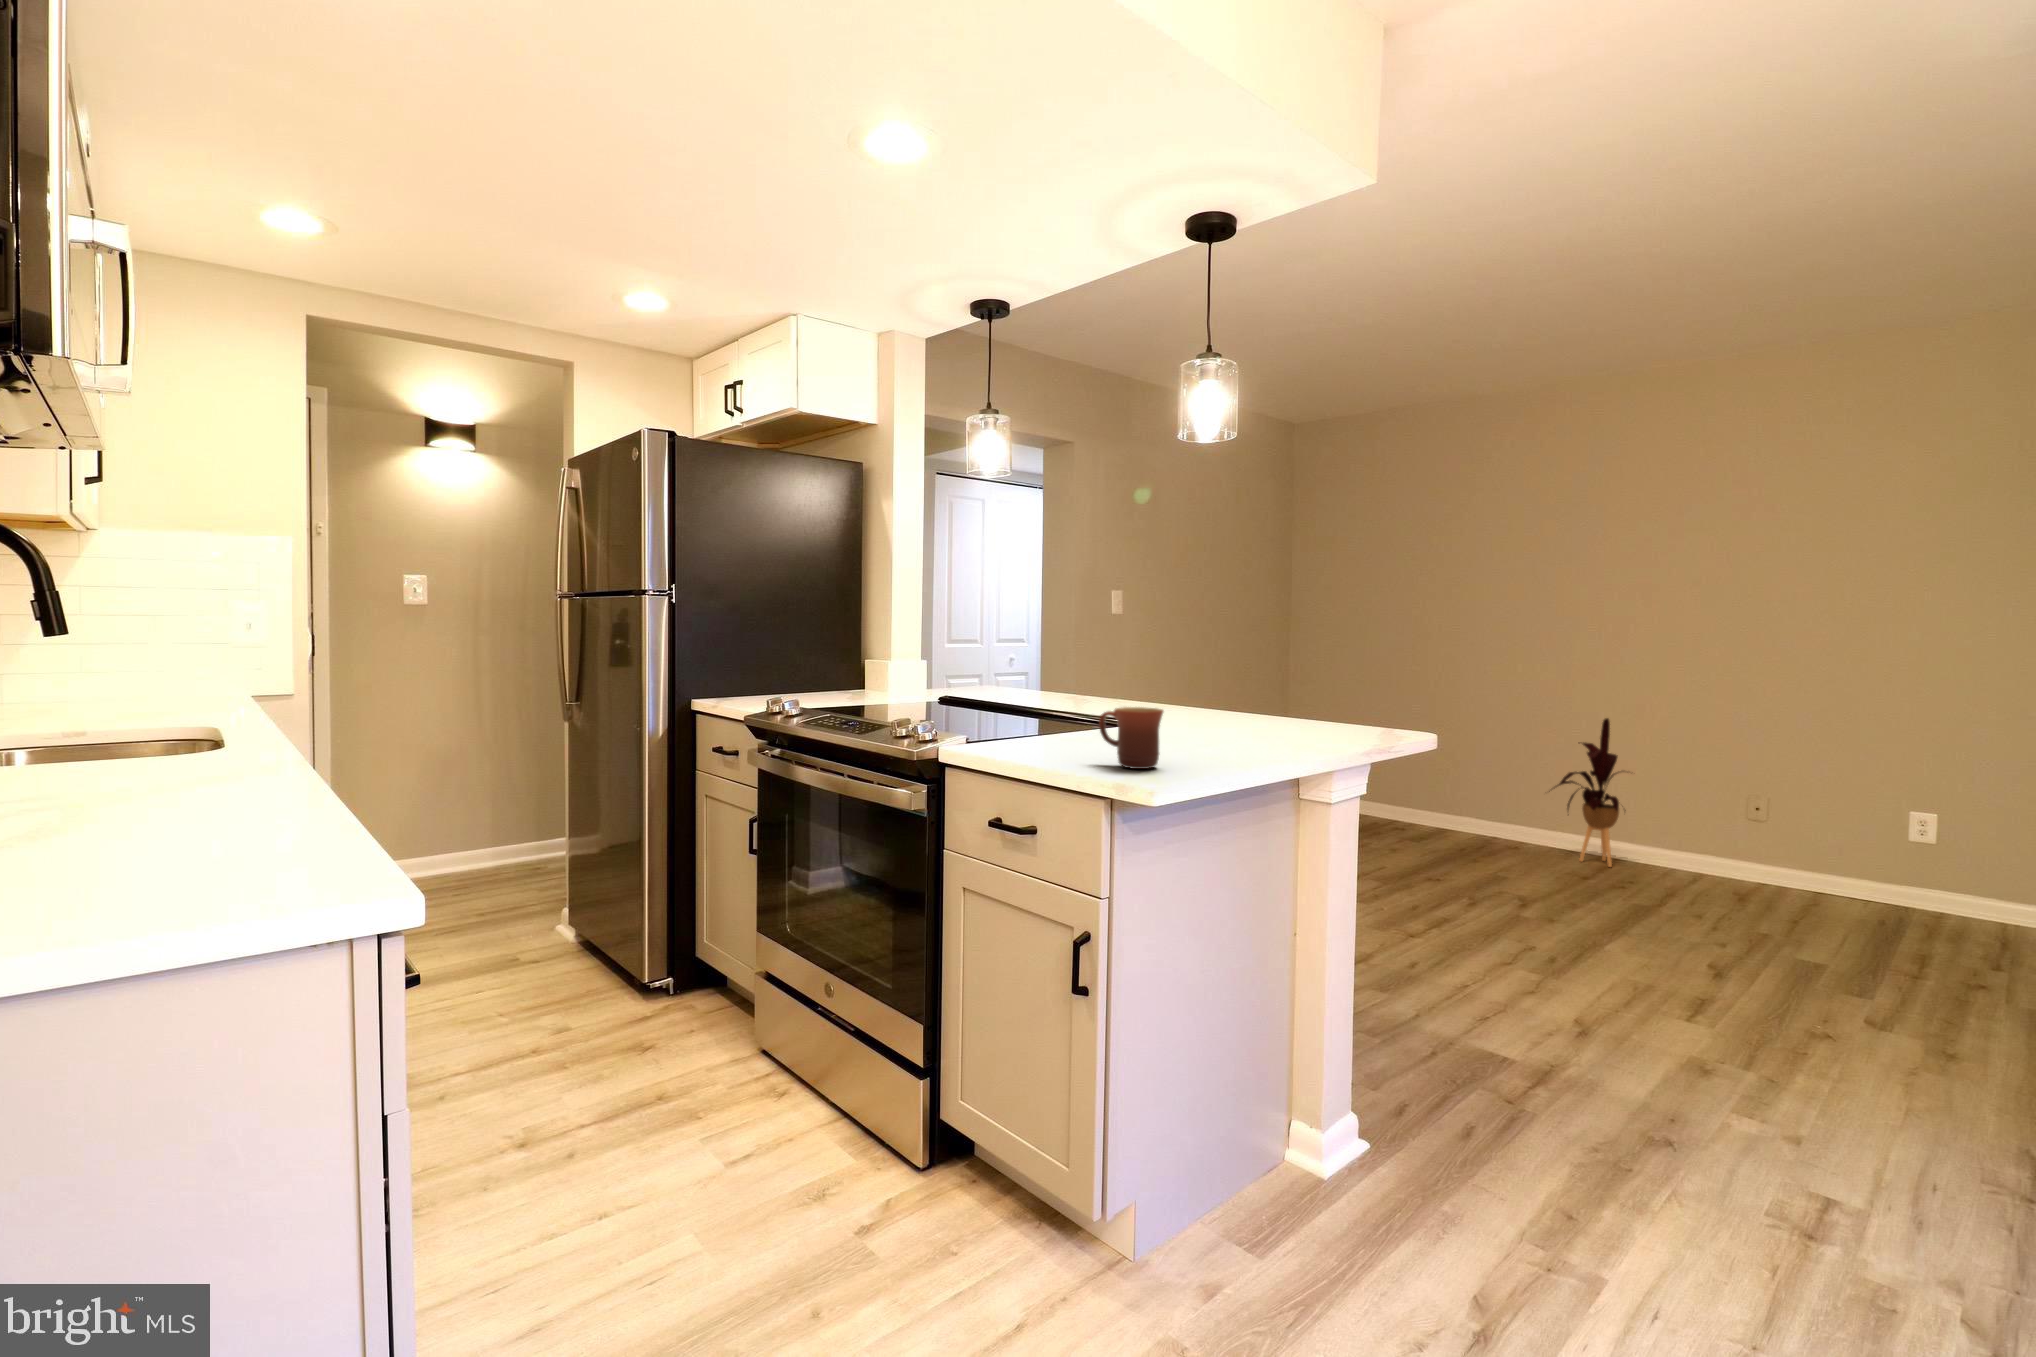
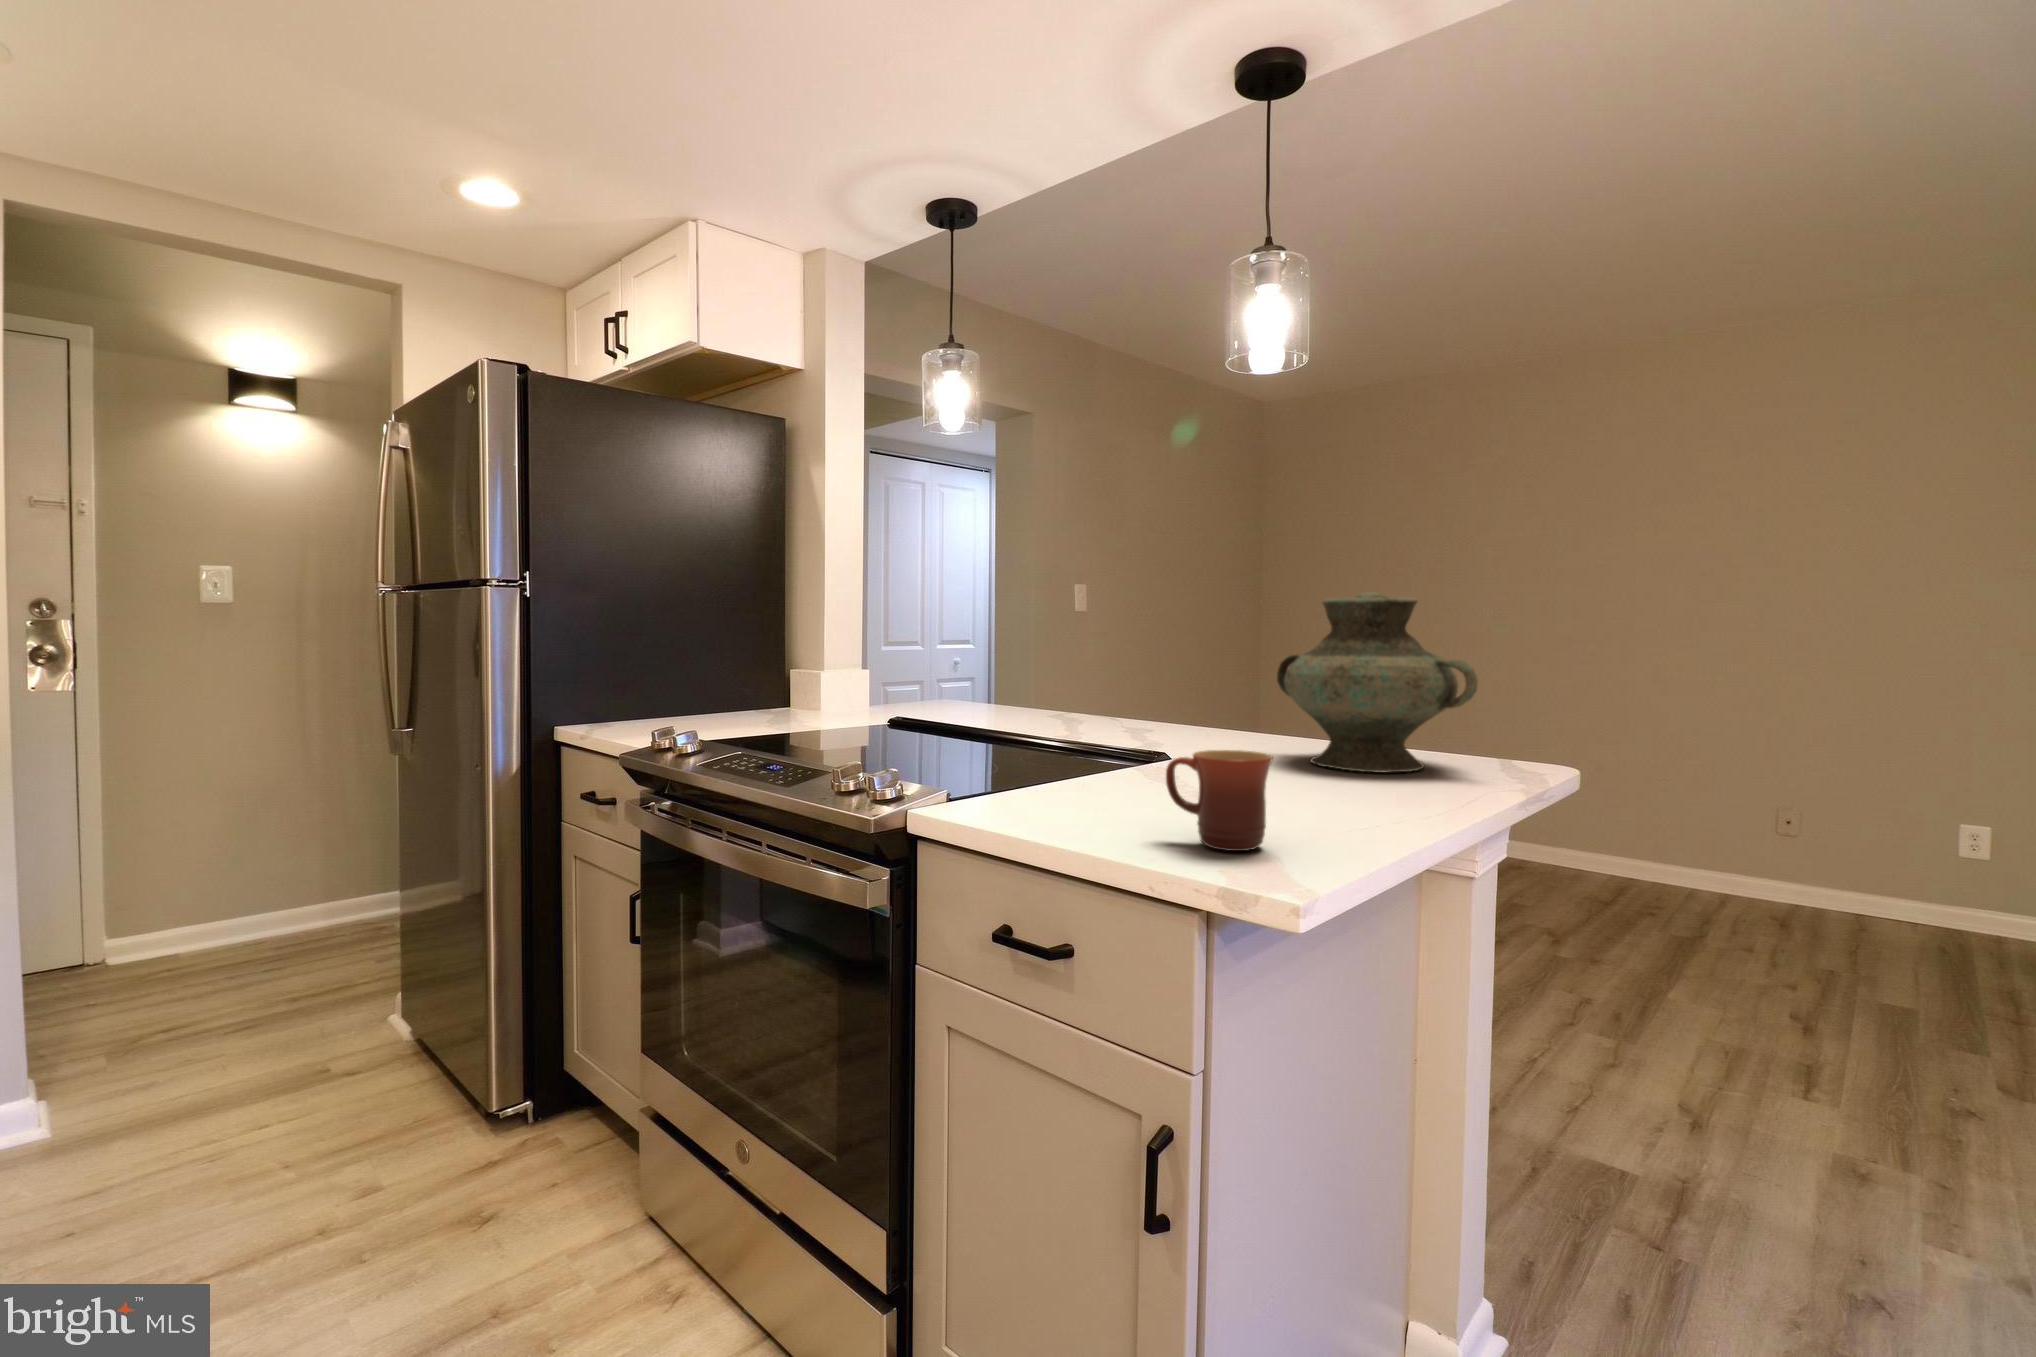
vase: none [1218,604,1347,734] -> present [1277,592,1478,773]
house plant: present [1549,718,1619,867] -> none [1582,727,1688,898]

